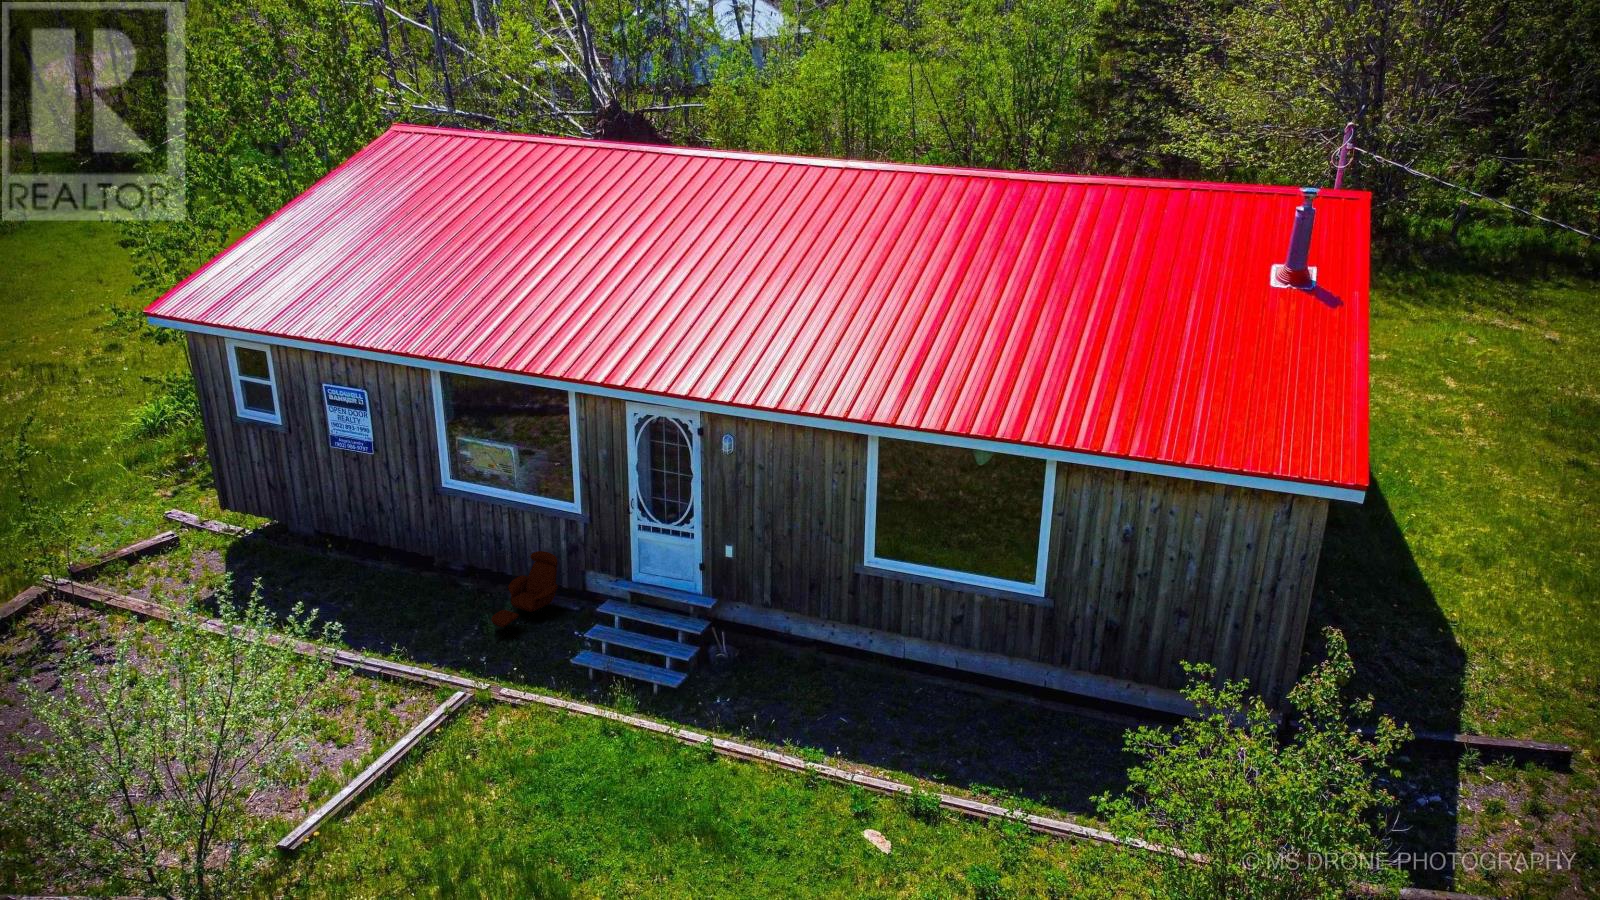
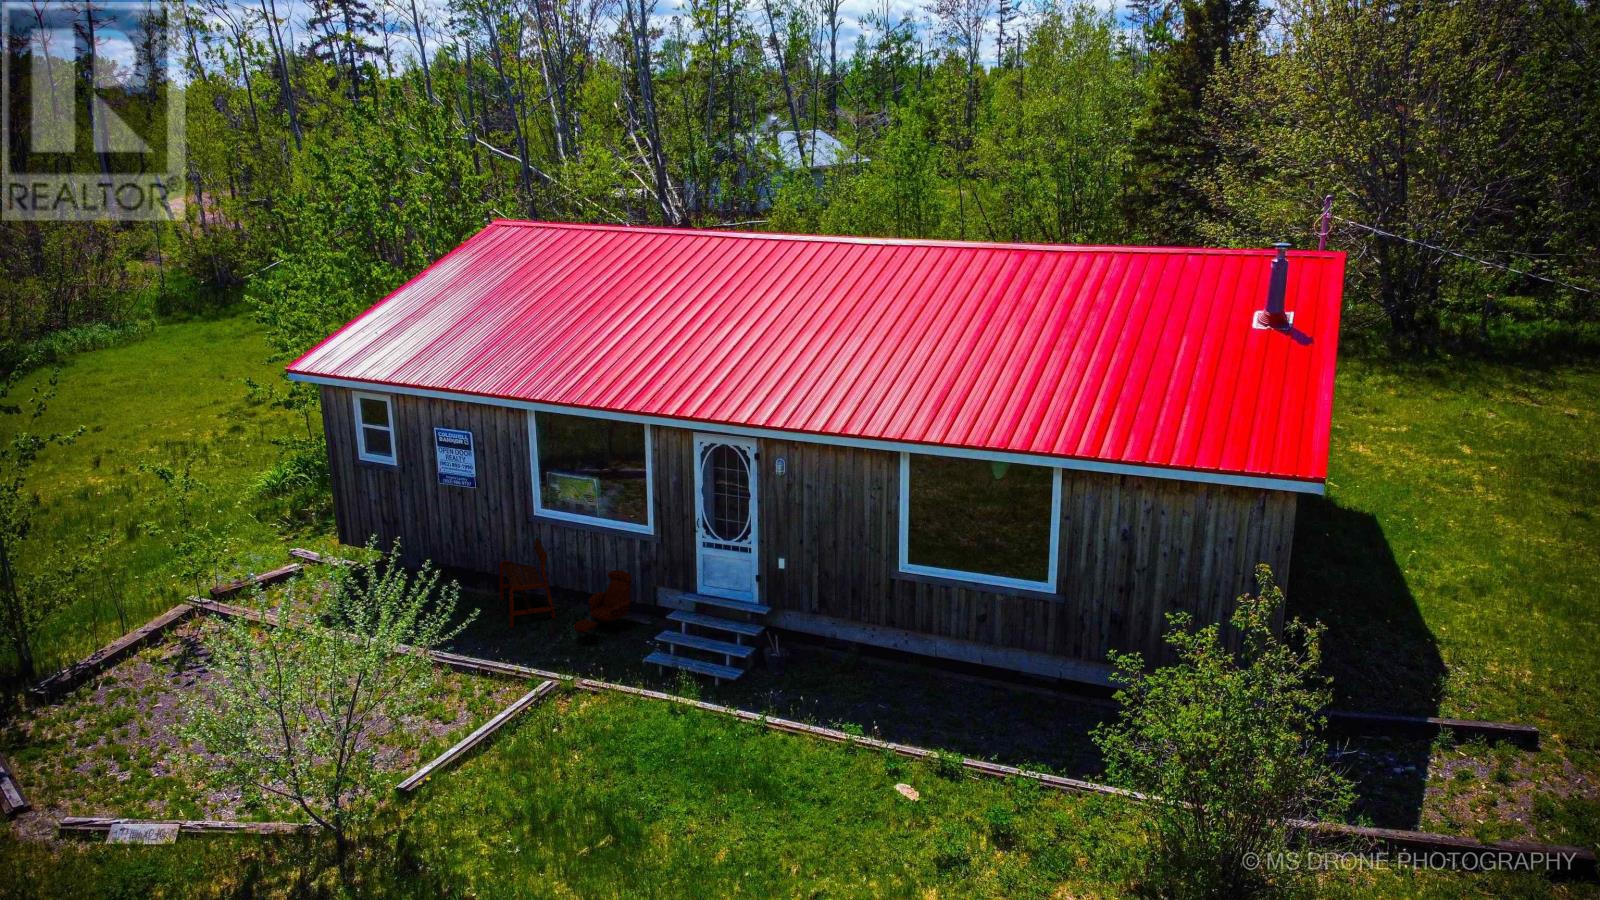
bench: none [406,501,472,617] -> present [499,538,556,628]

